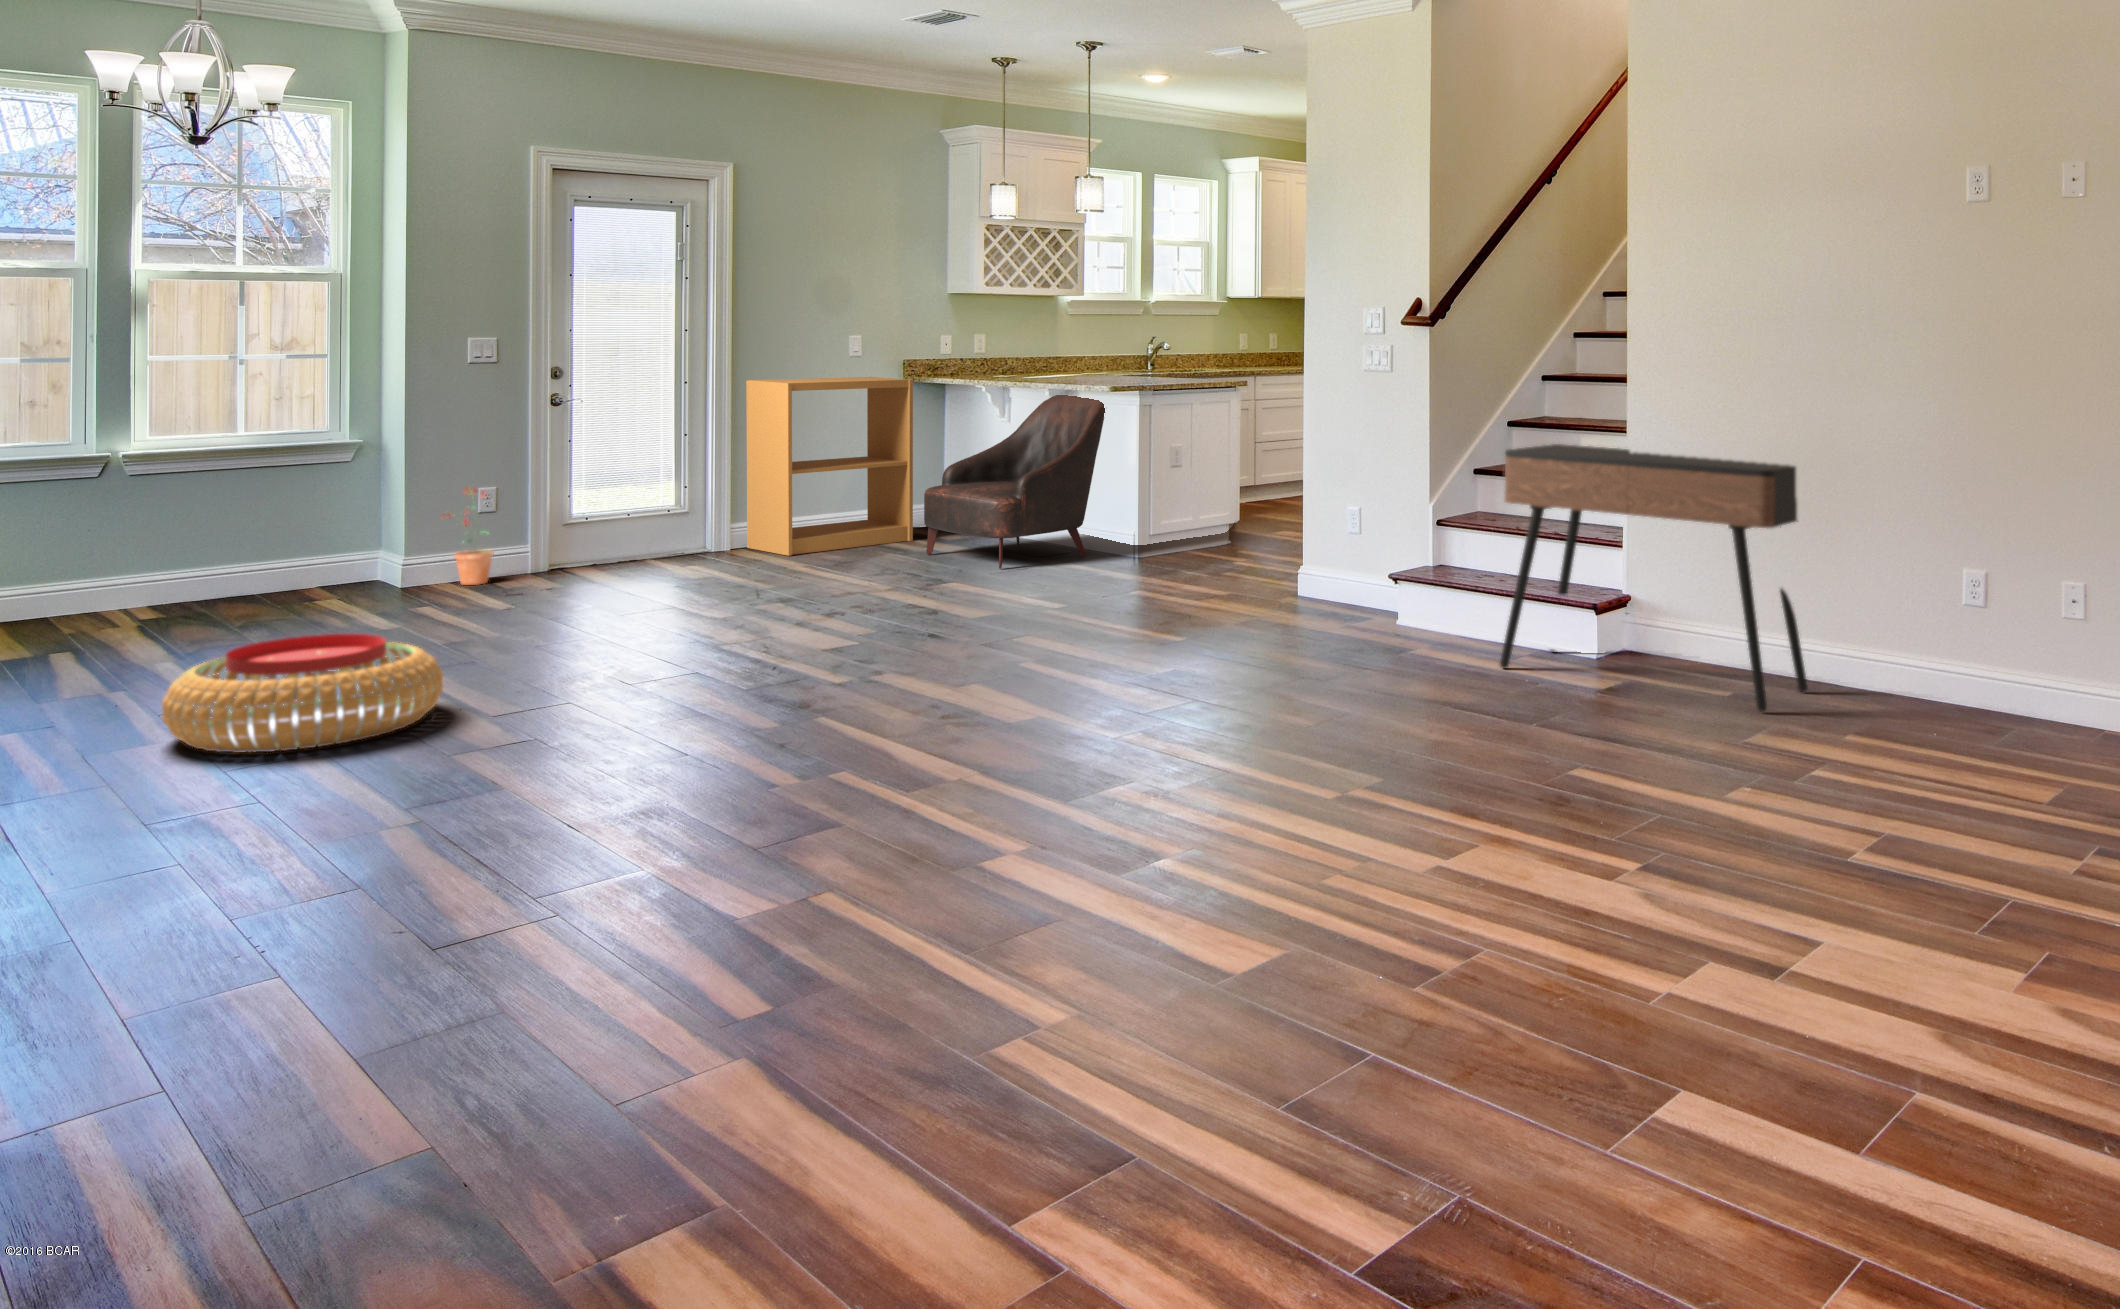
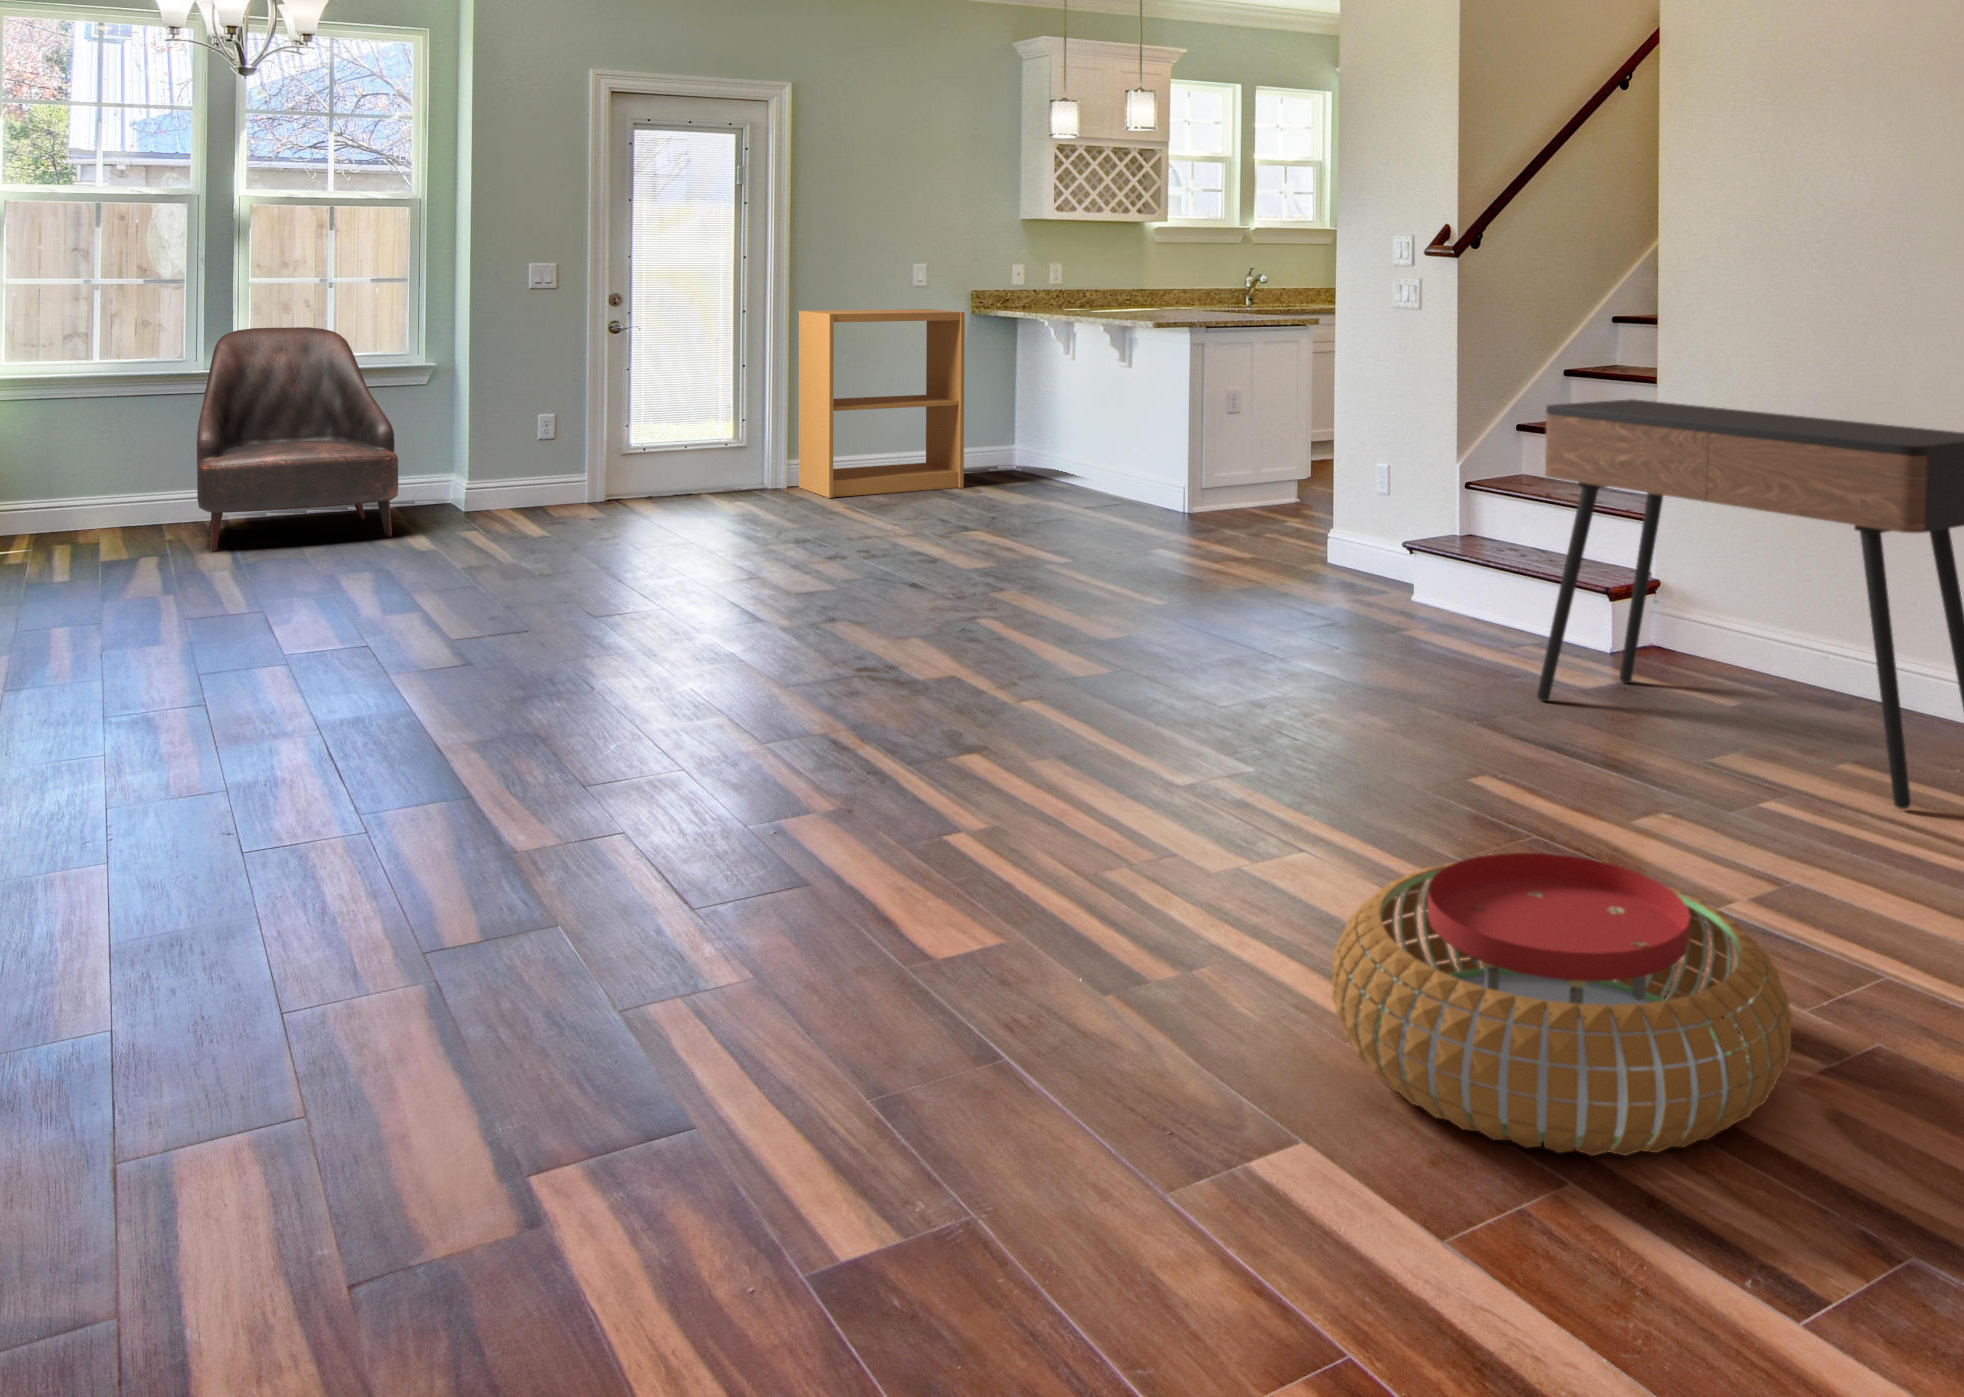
armchair: present [924,395,1105,569] -> present [197,327,398,551]
potted plant: present [441,486,493,585] -> none [497,412,543,513]
pouf: present [162,634,443,753] -> present [1332,853,1792,1156]

